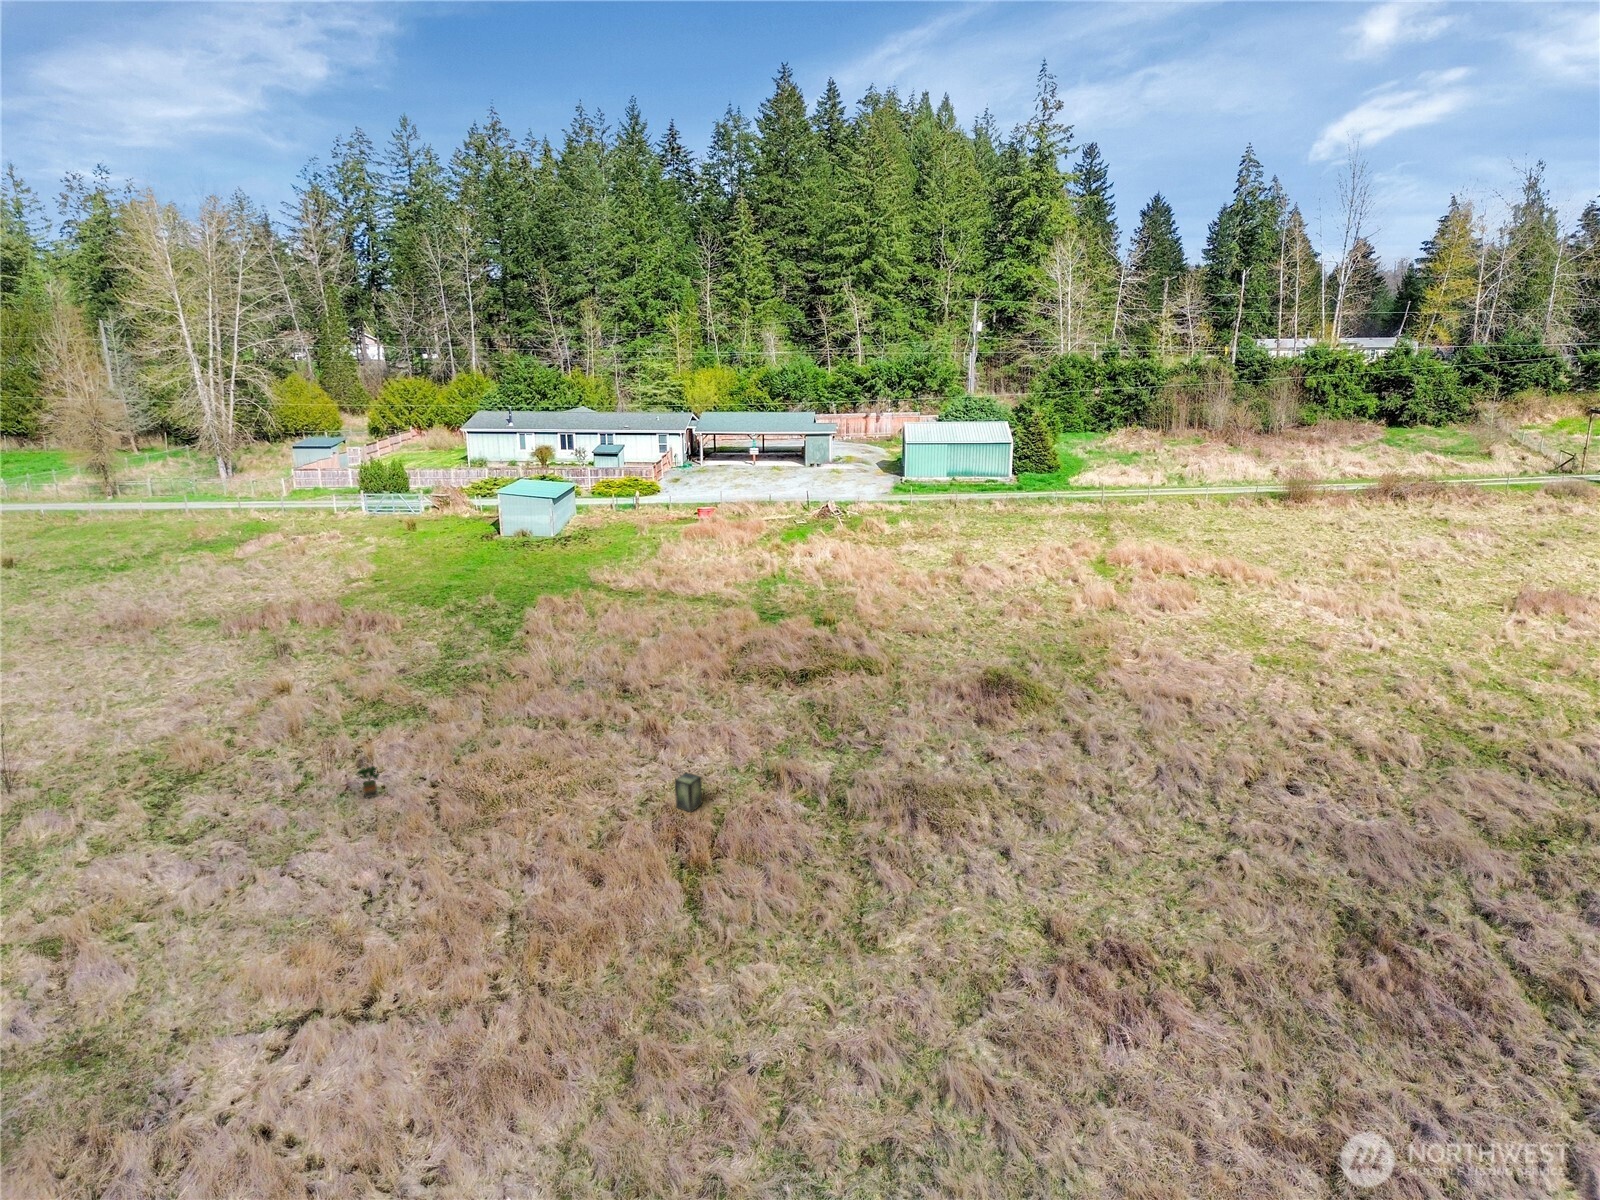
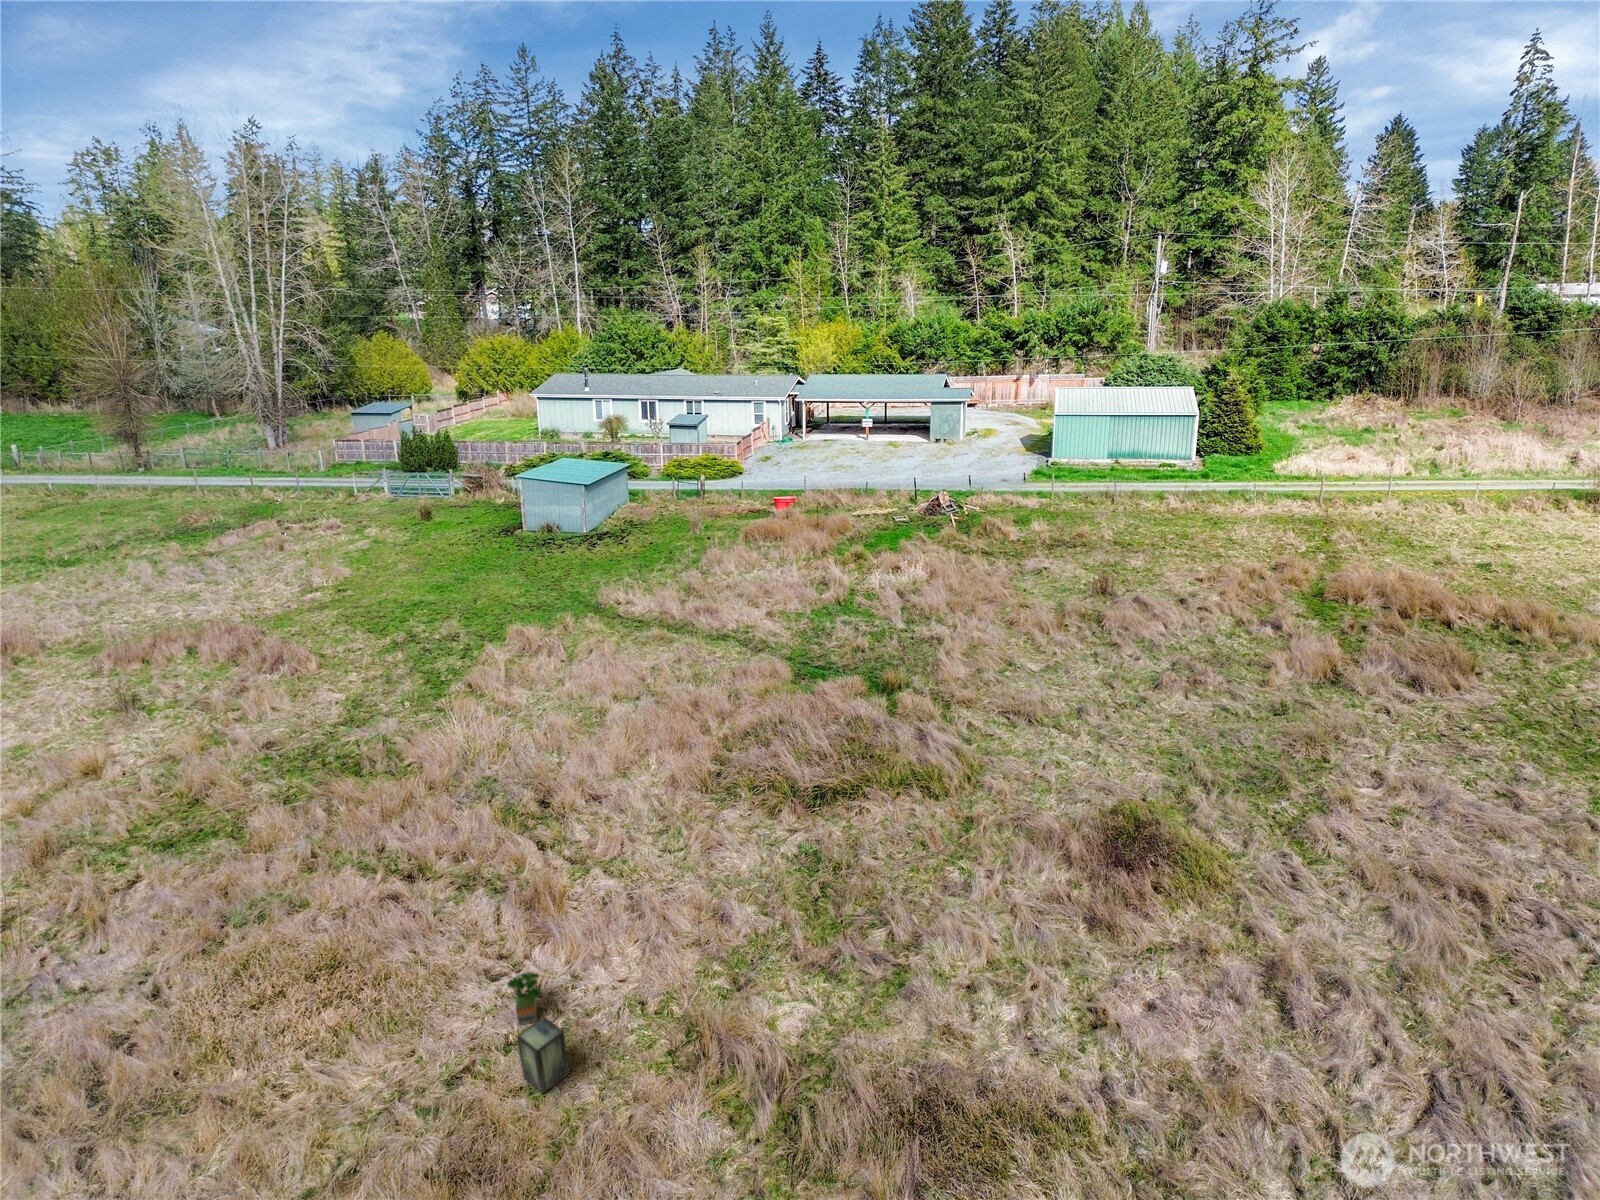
potted tree: present [358,766,379,798] -> present [507,971,541,1025]

